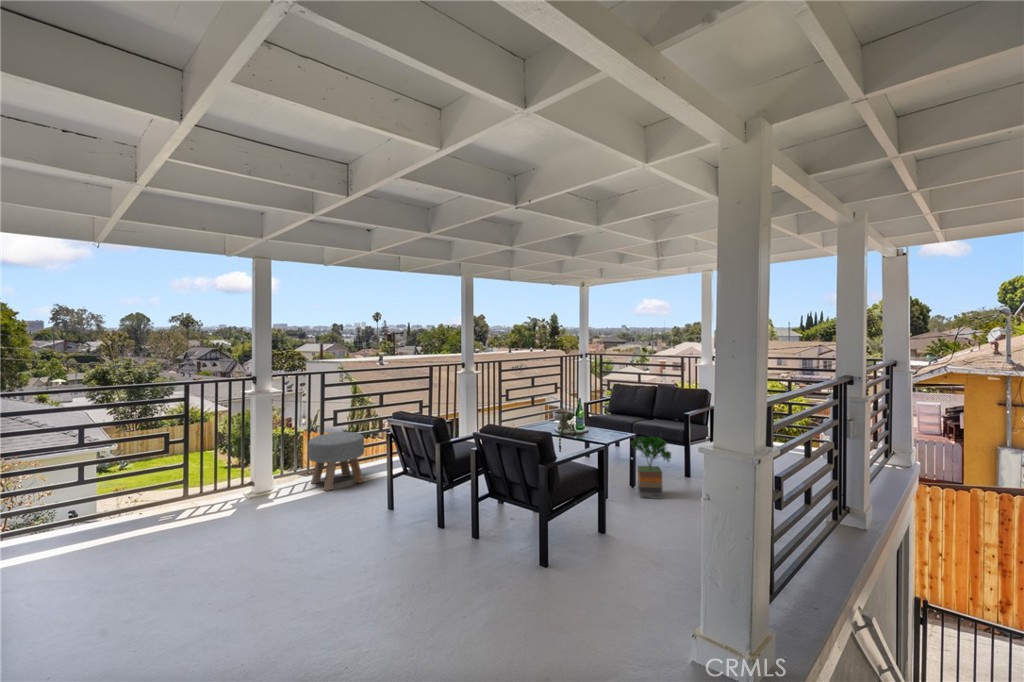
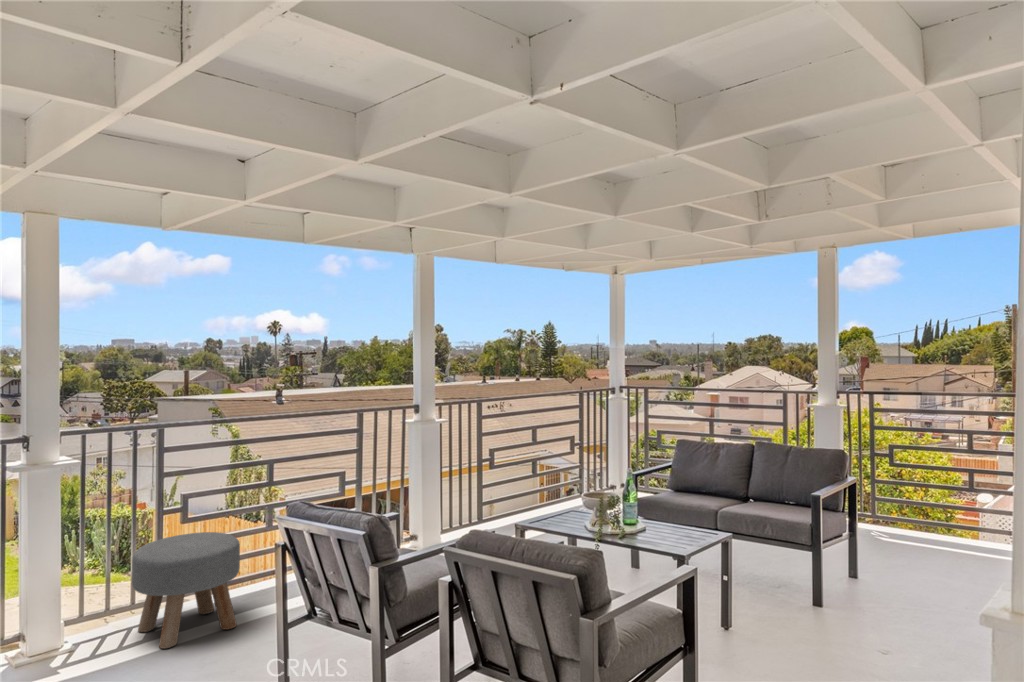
potted tree: present [631,437,671,499] -> none [724,537,806,655]

